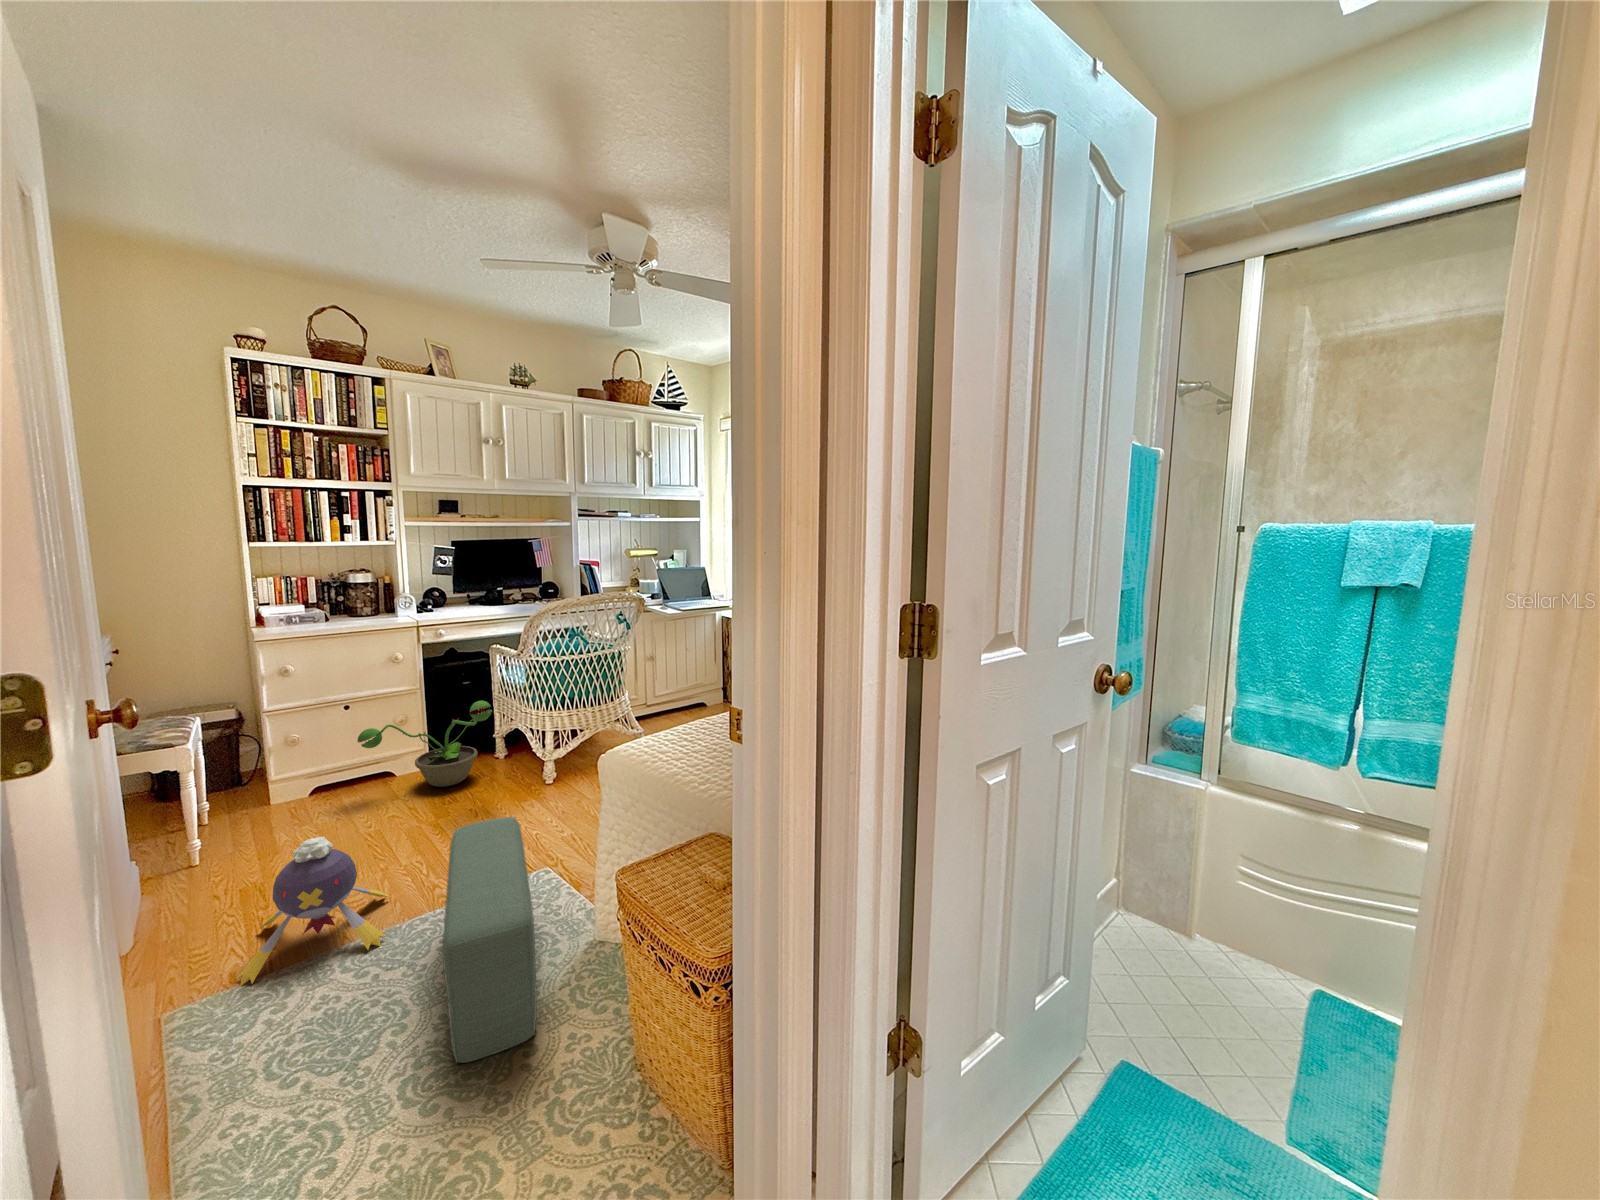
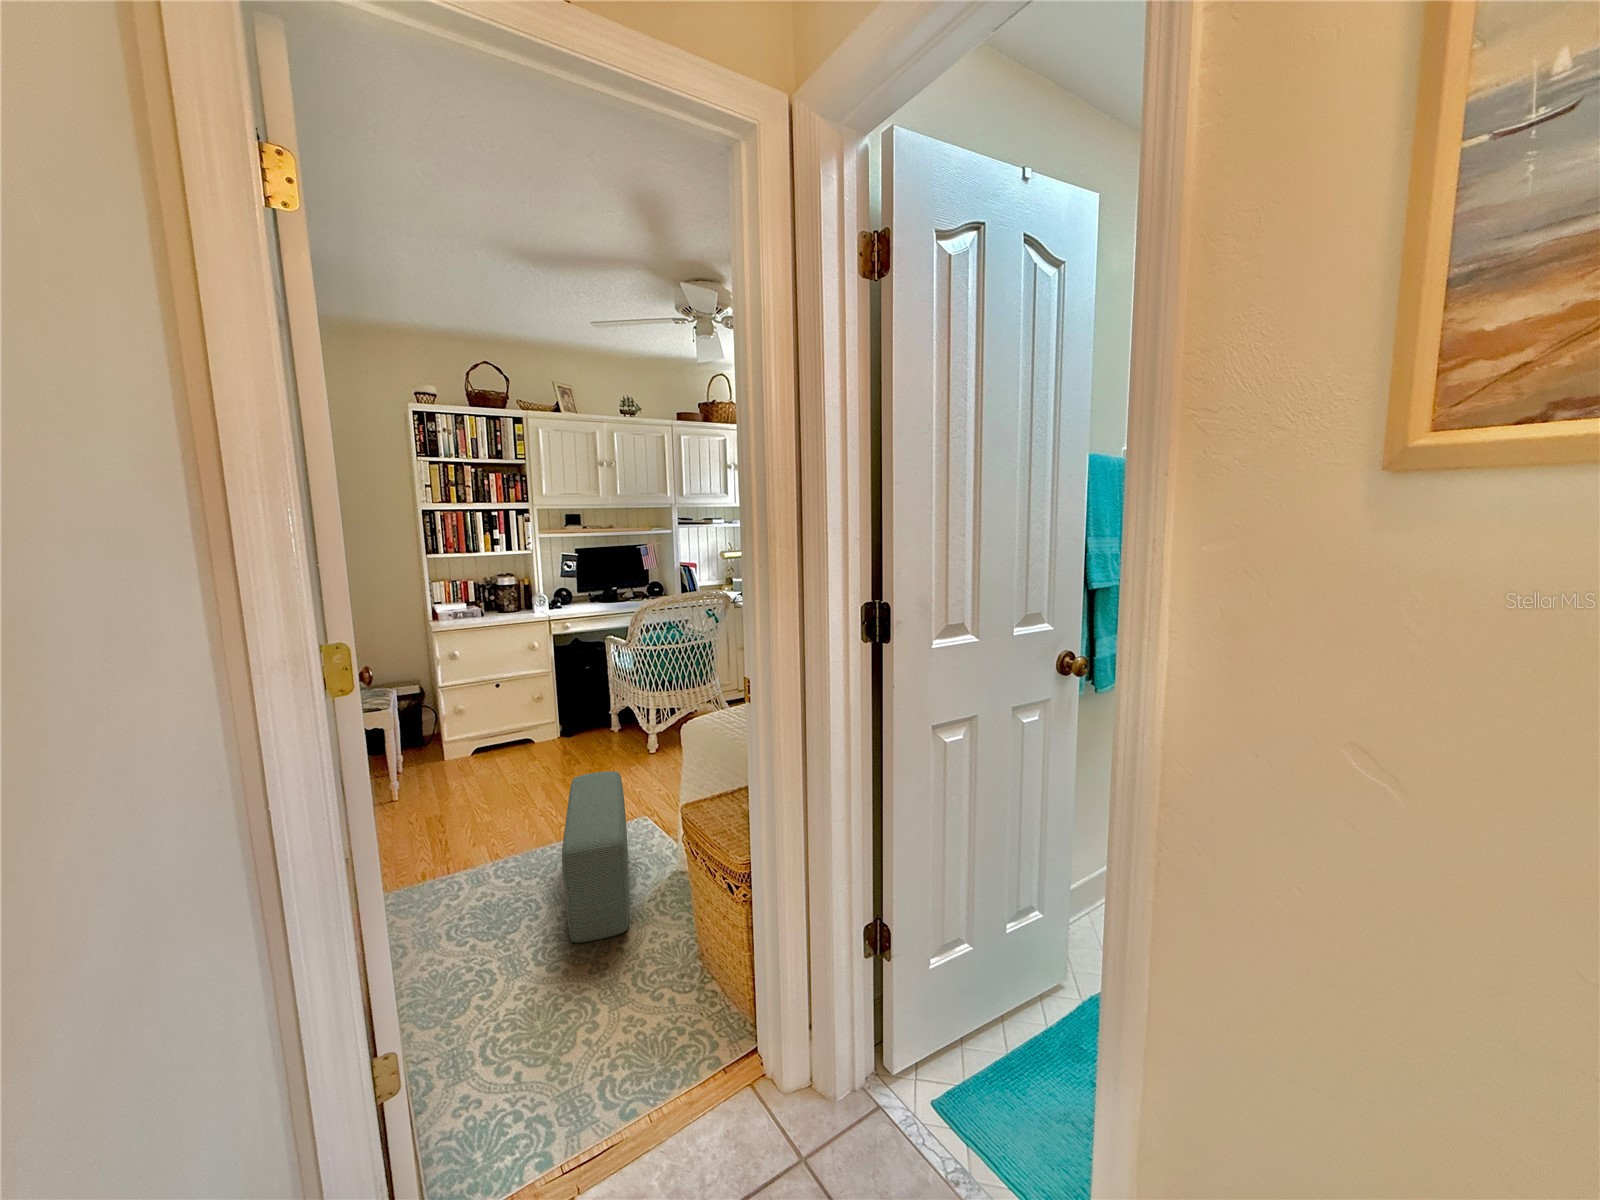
decorative plant: present [358,701,492,787] -> none [505,682,605,753]
plush toy: present [236,837,389,986] -> none [427,778,529,881]

